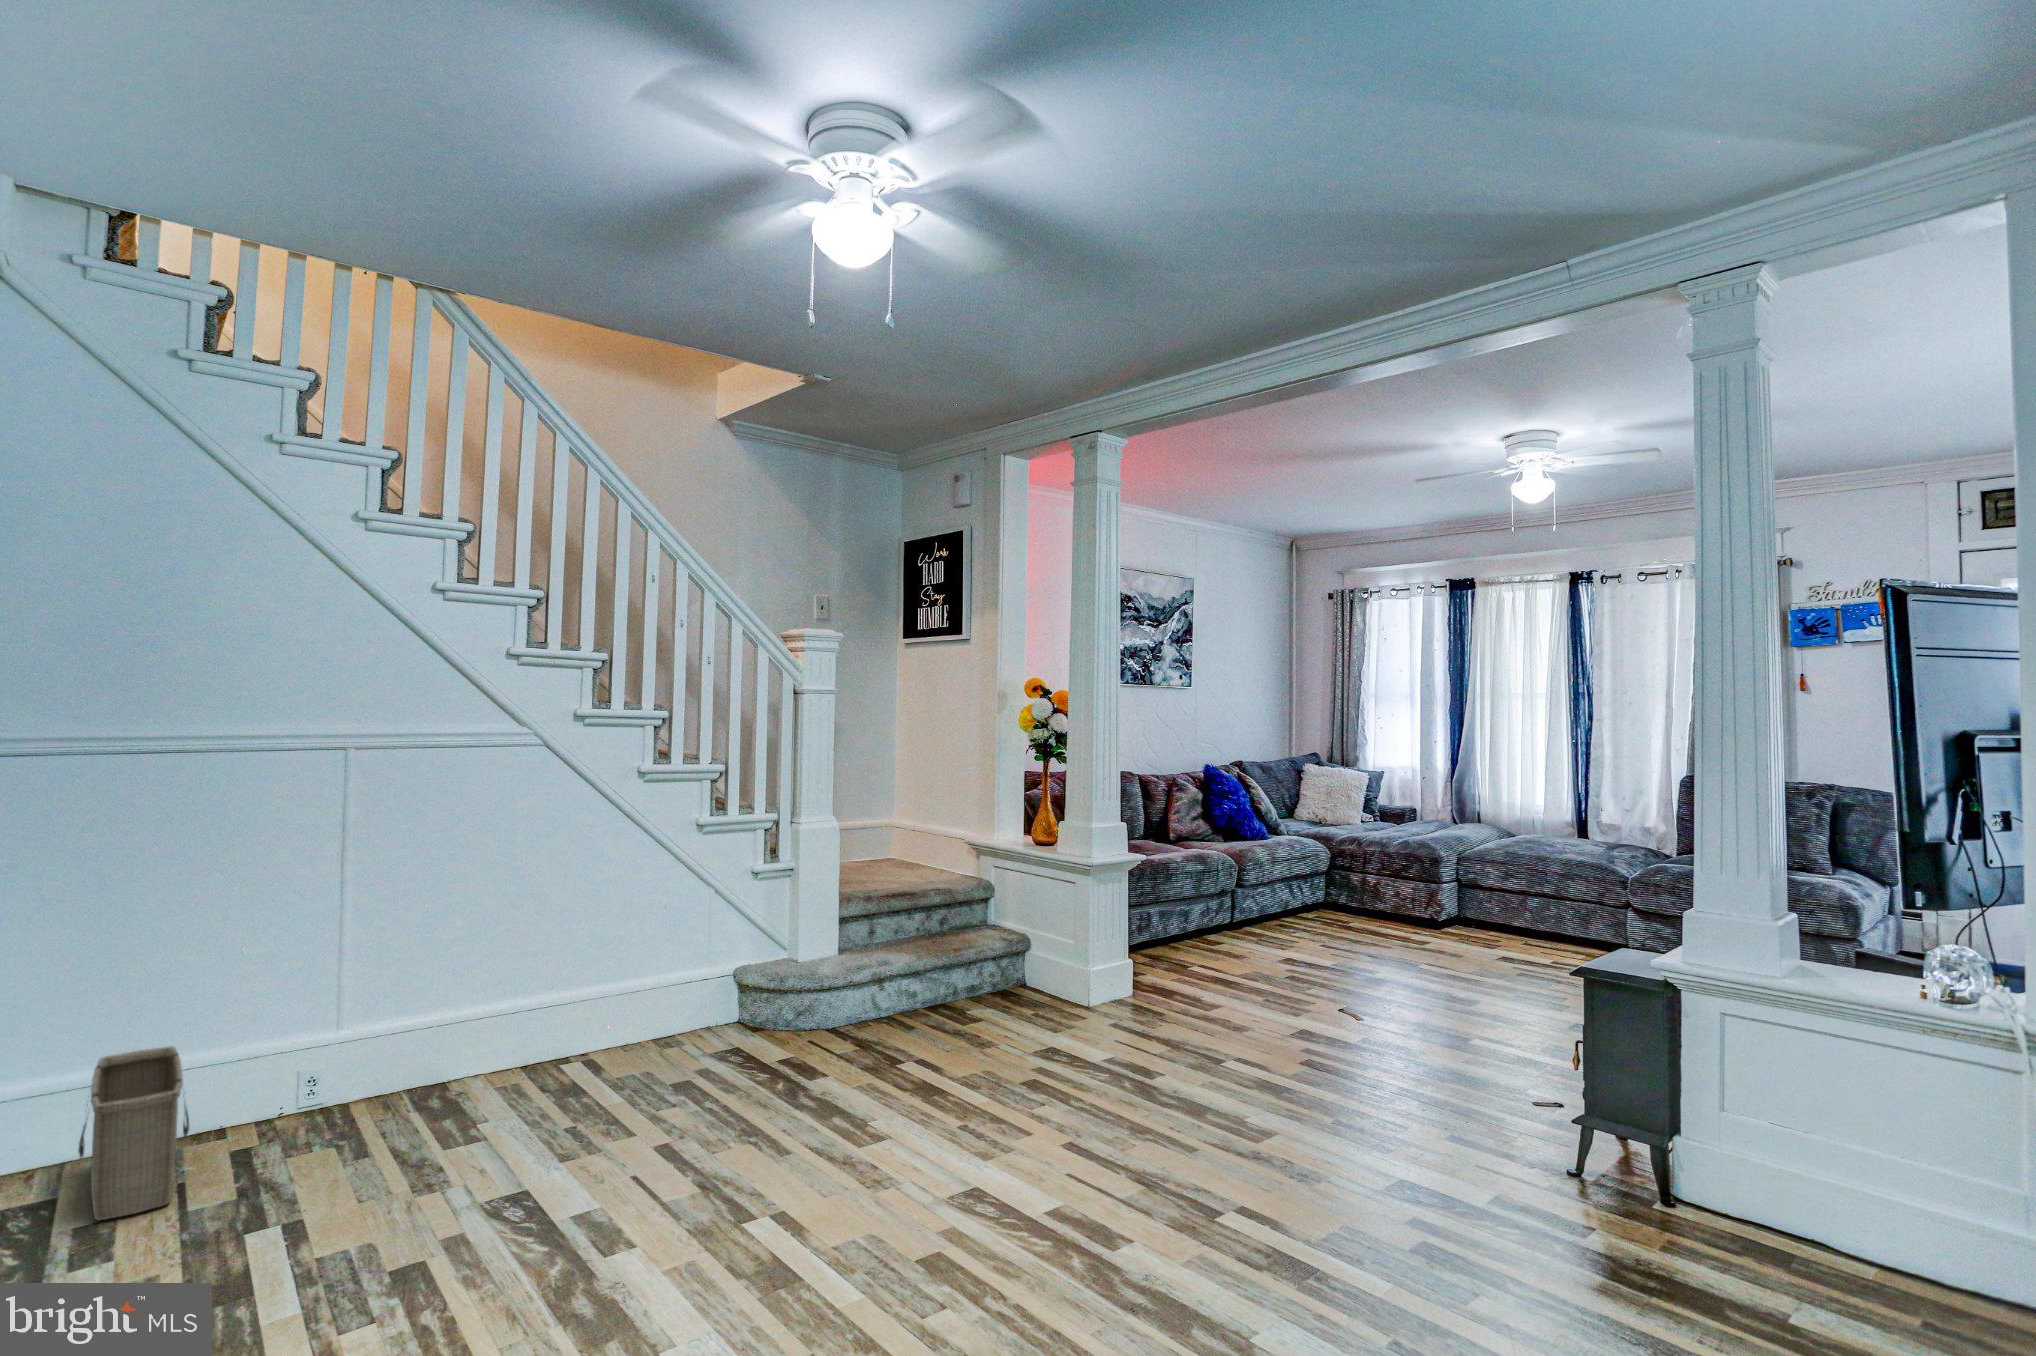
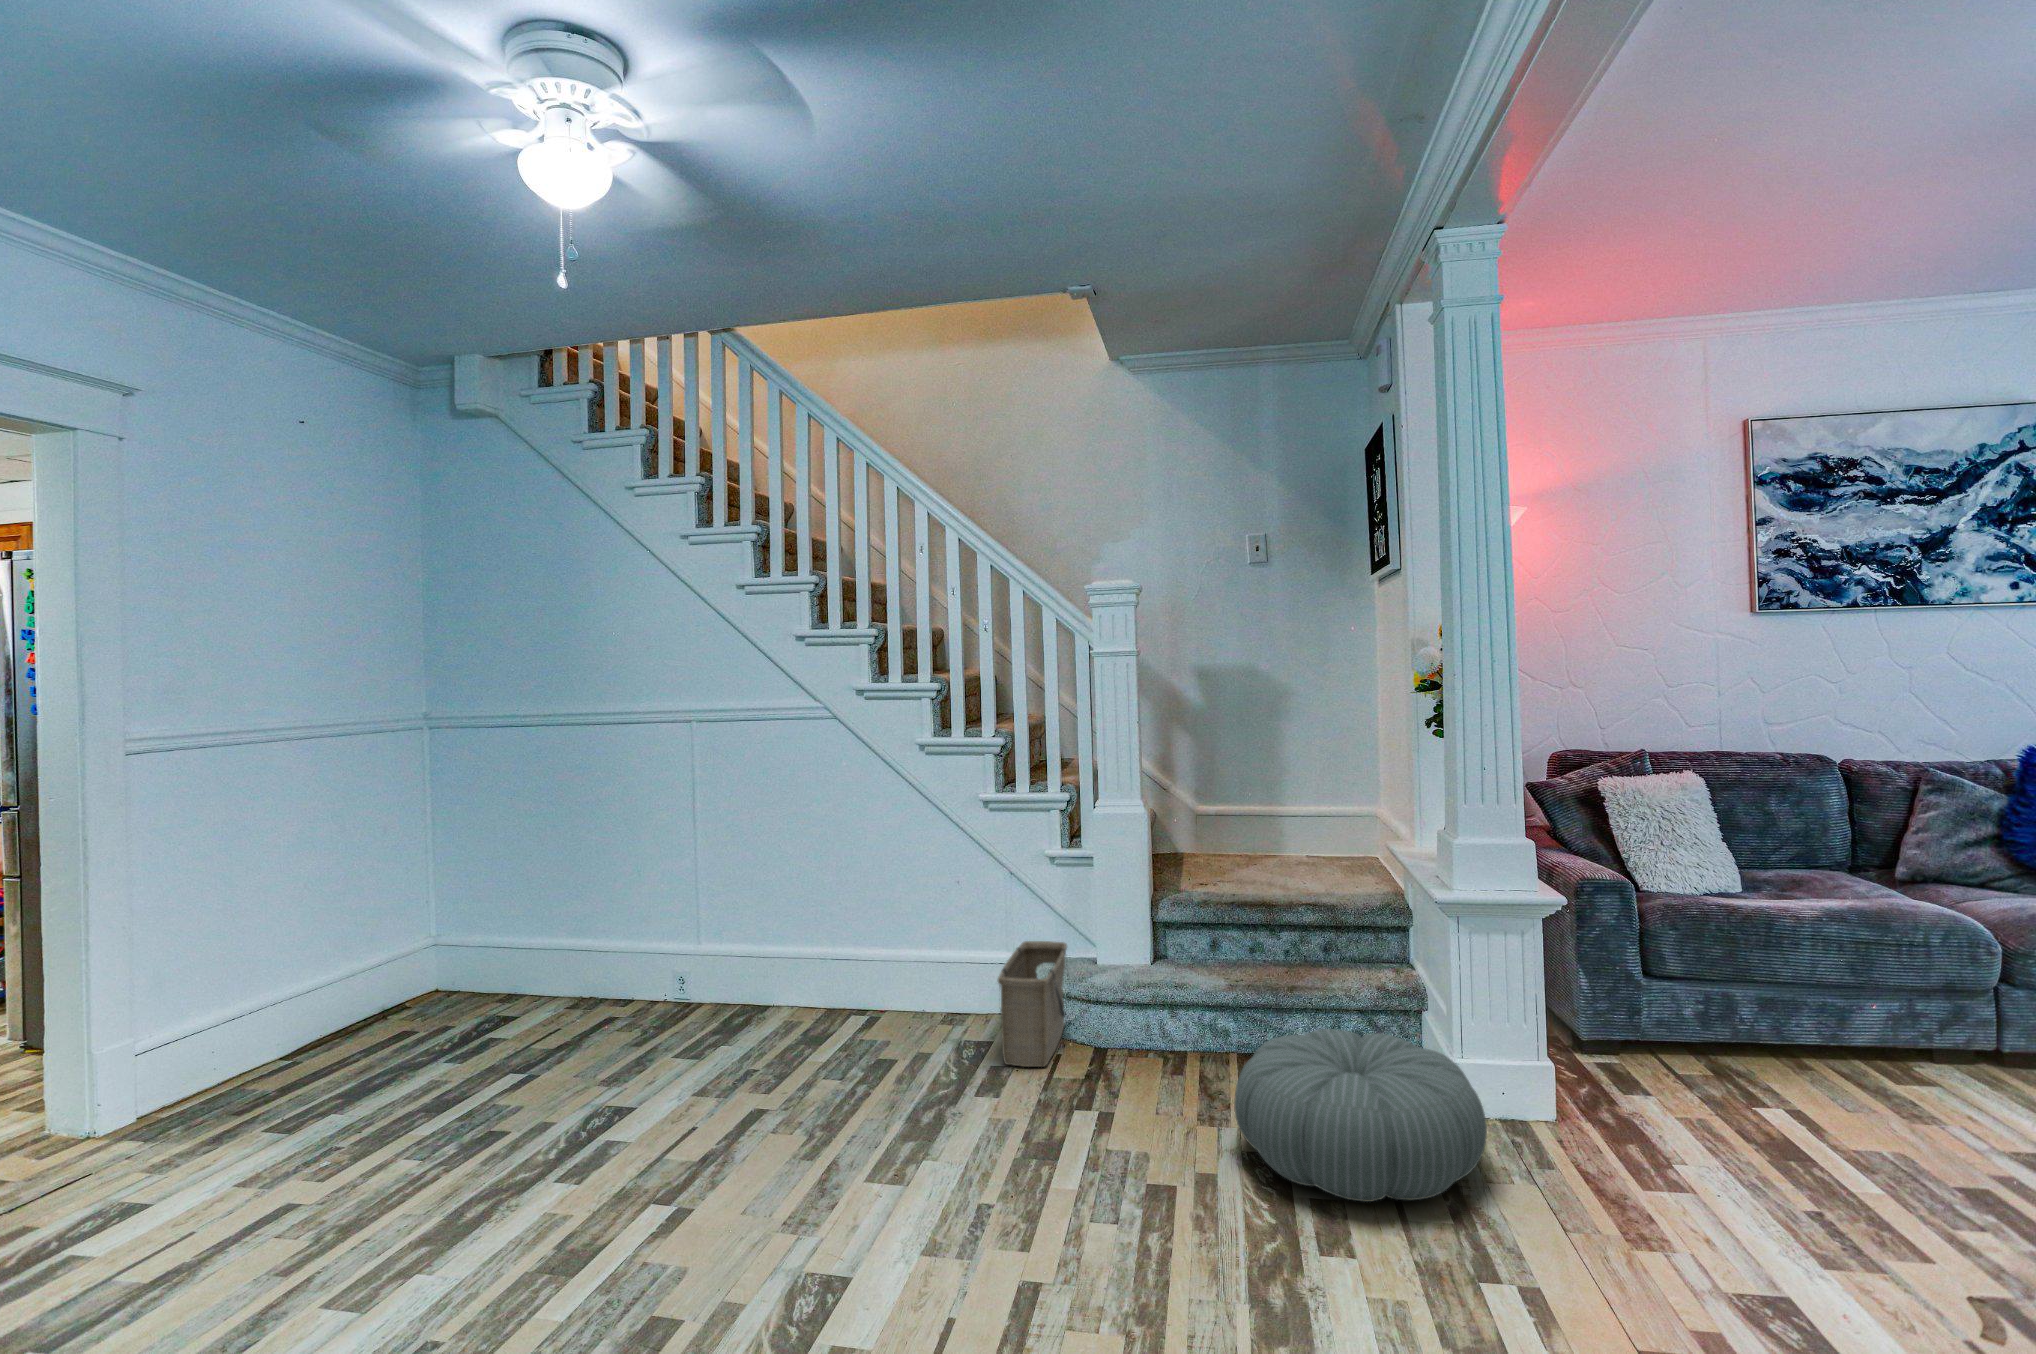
pouf: none [473,1050,714,1210] -> present [1234,1029,1487,1202]

